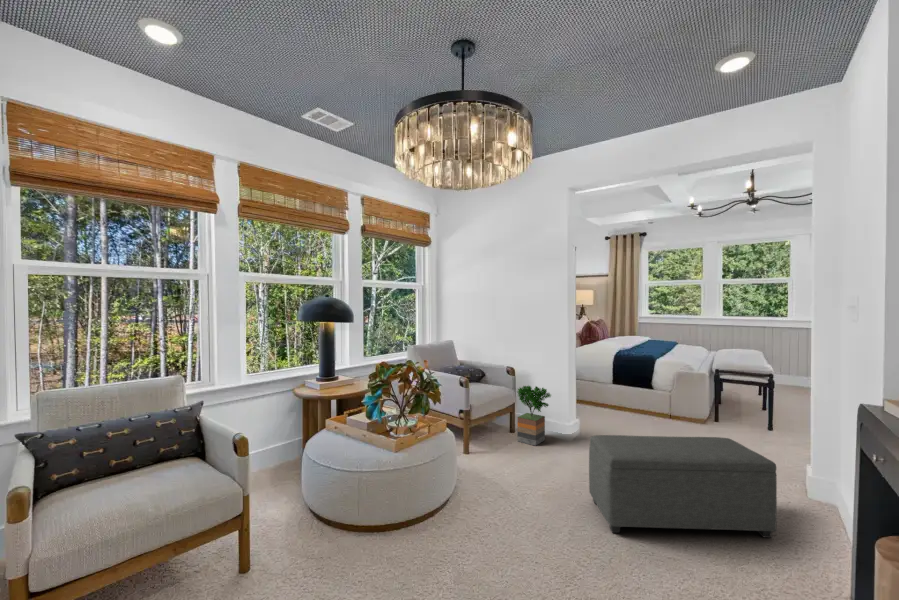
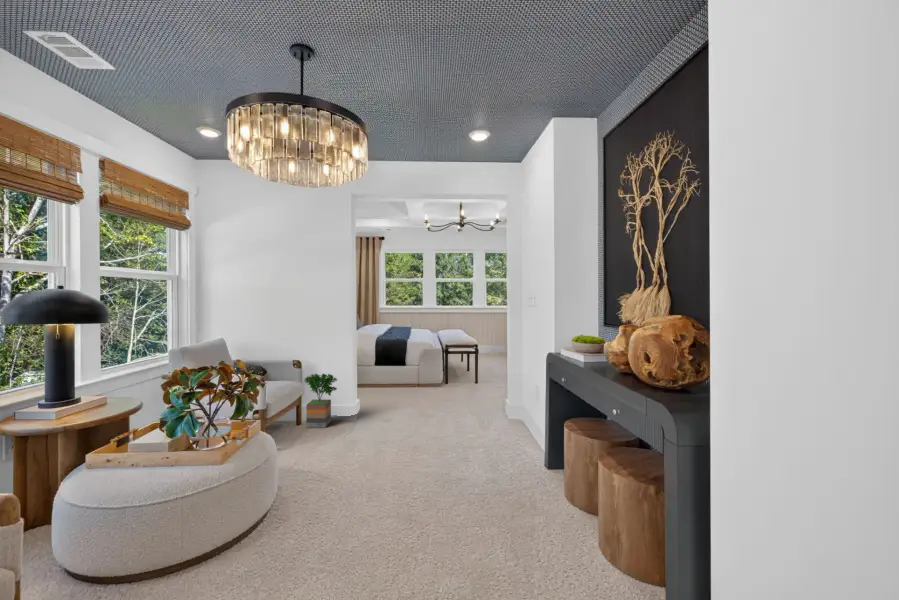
ottoman: present [589,435,777,538] -> none [390,390,505,474]

